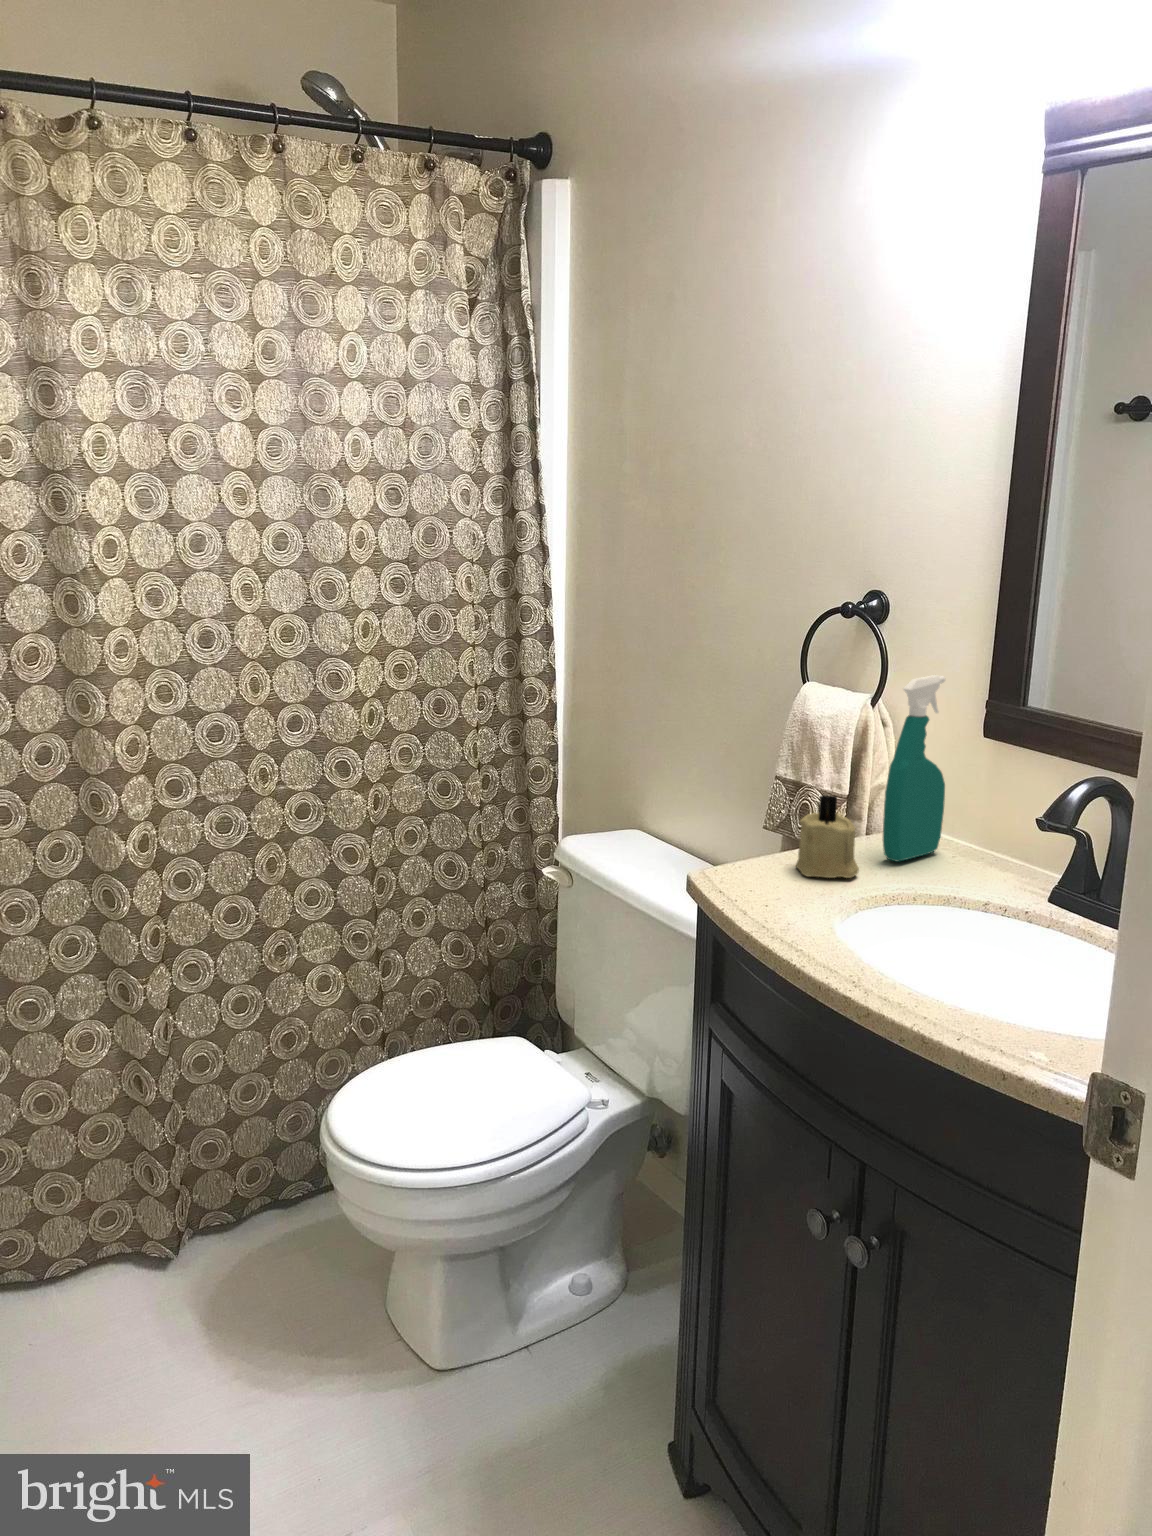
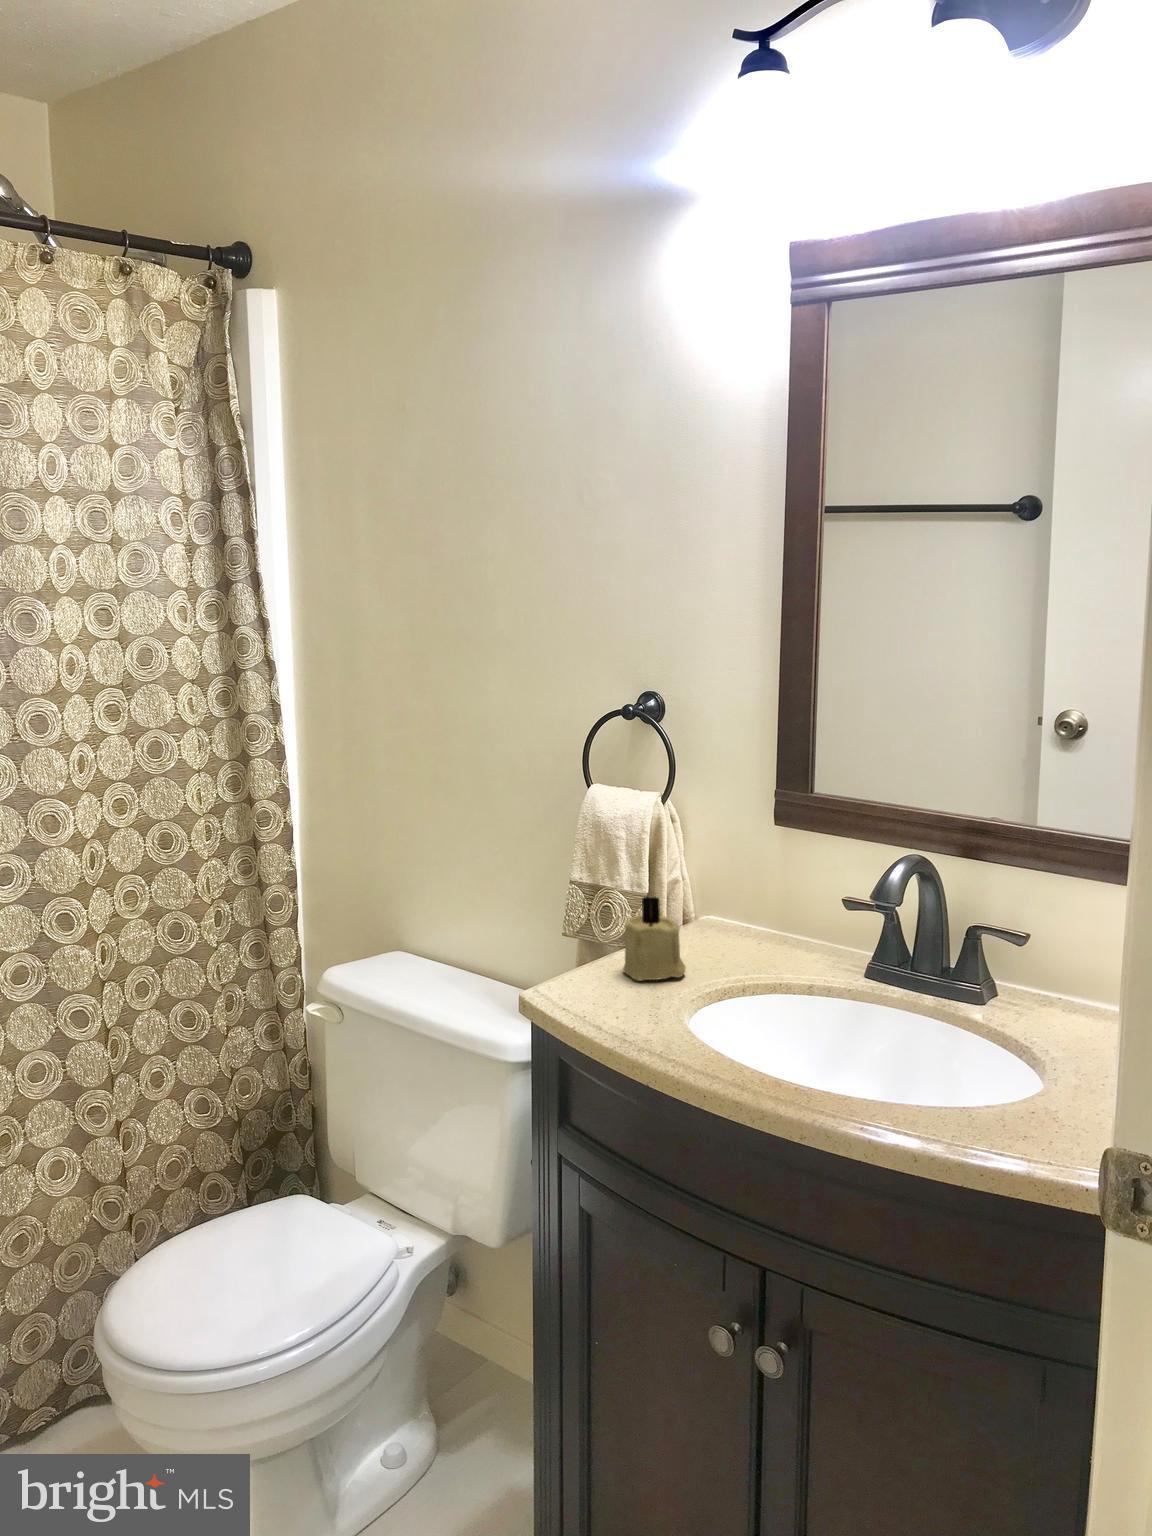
spray bottle: present [883,675,945,862] -> none [697,770,747,955]

